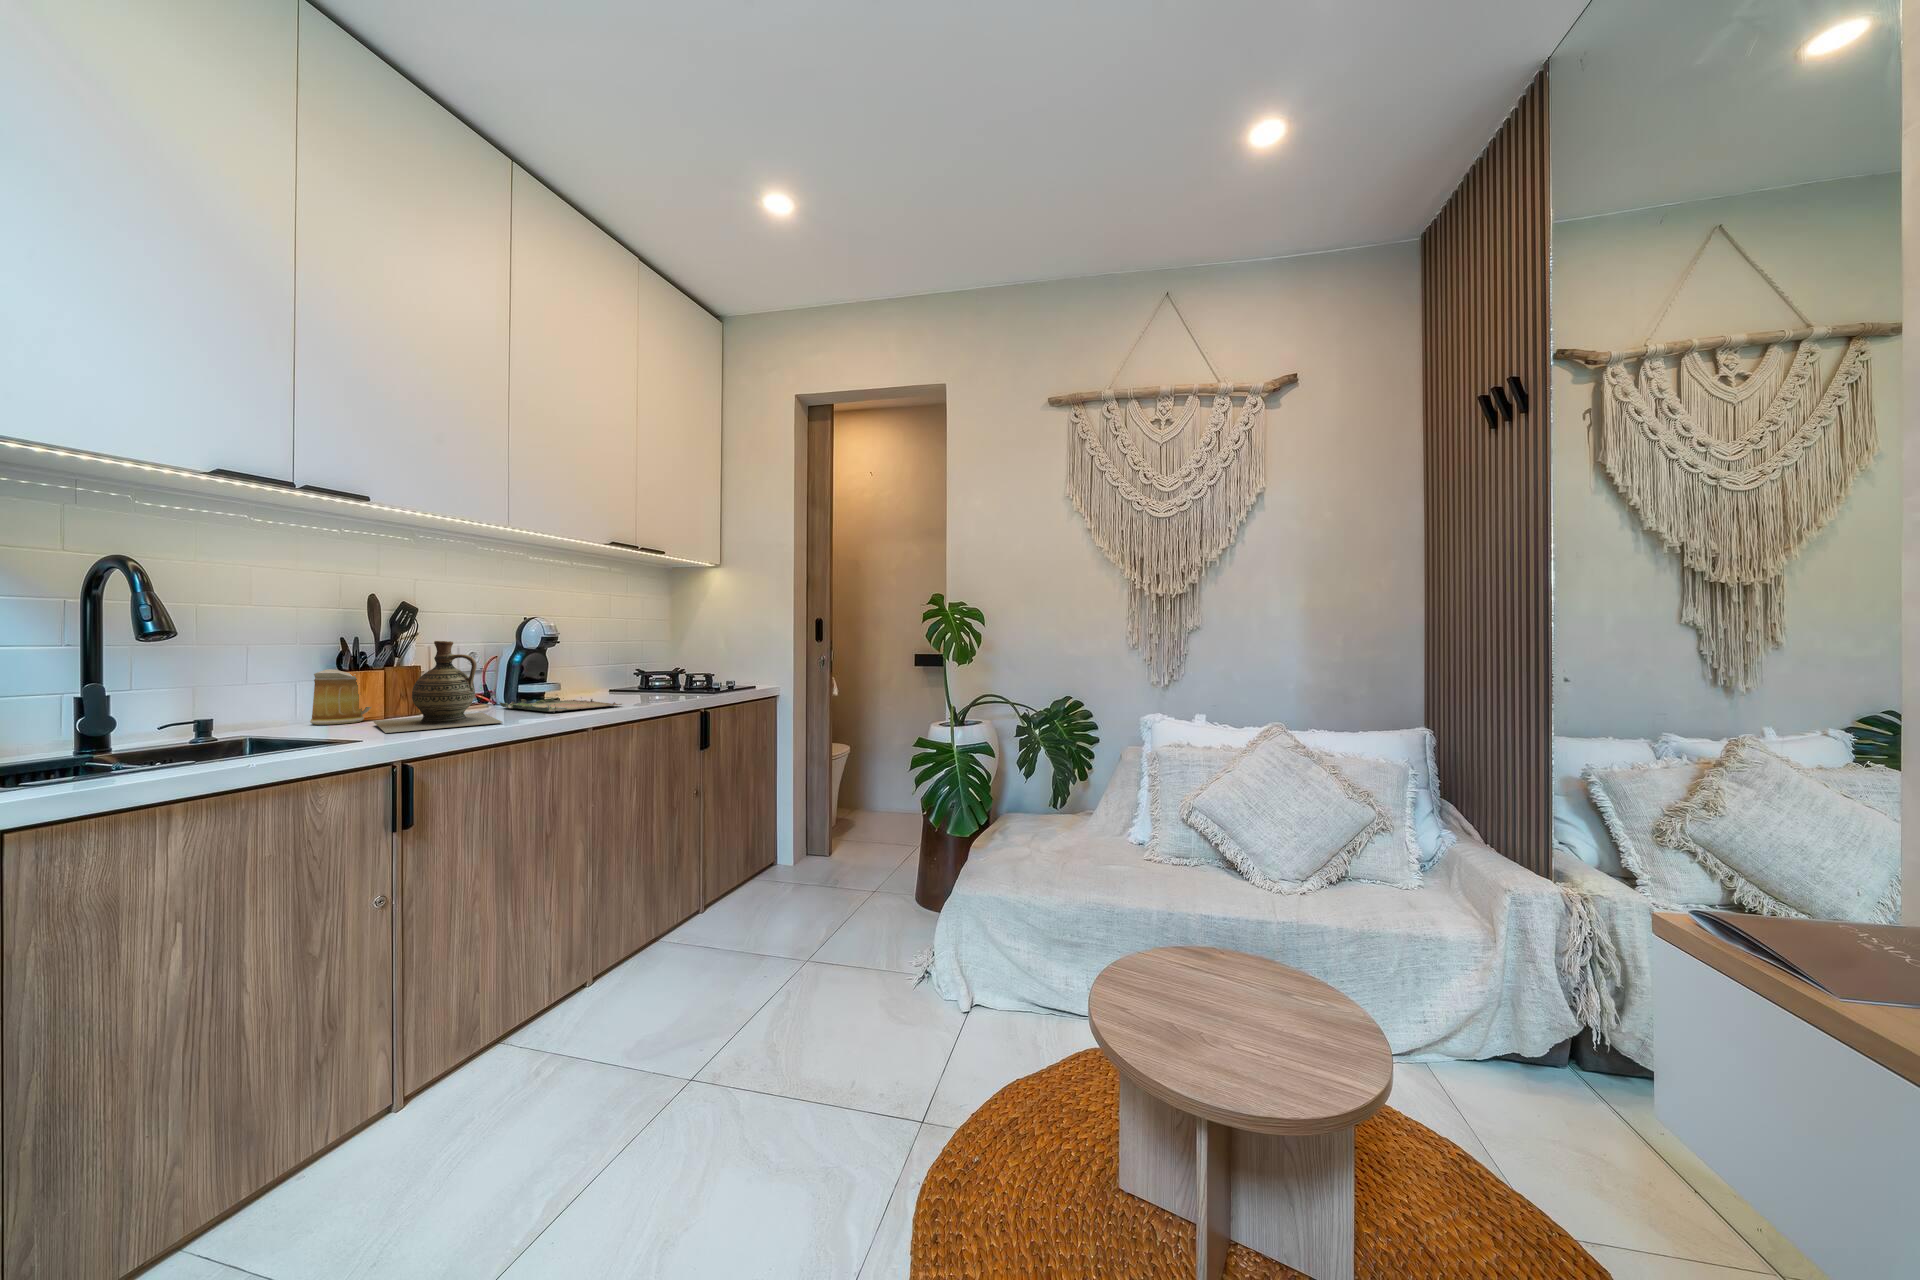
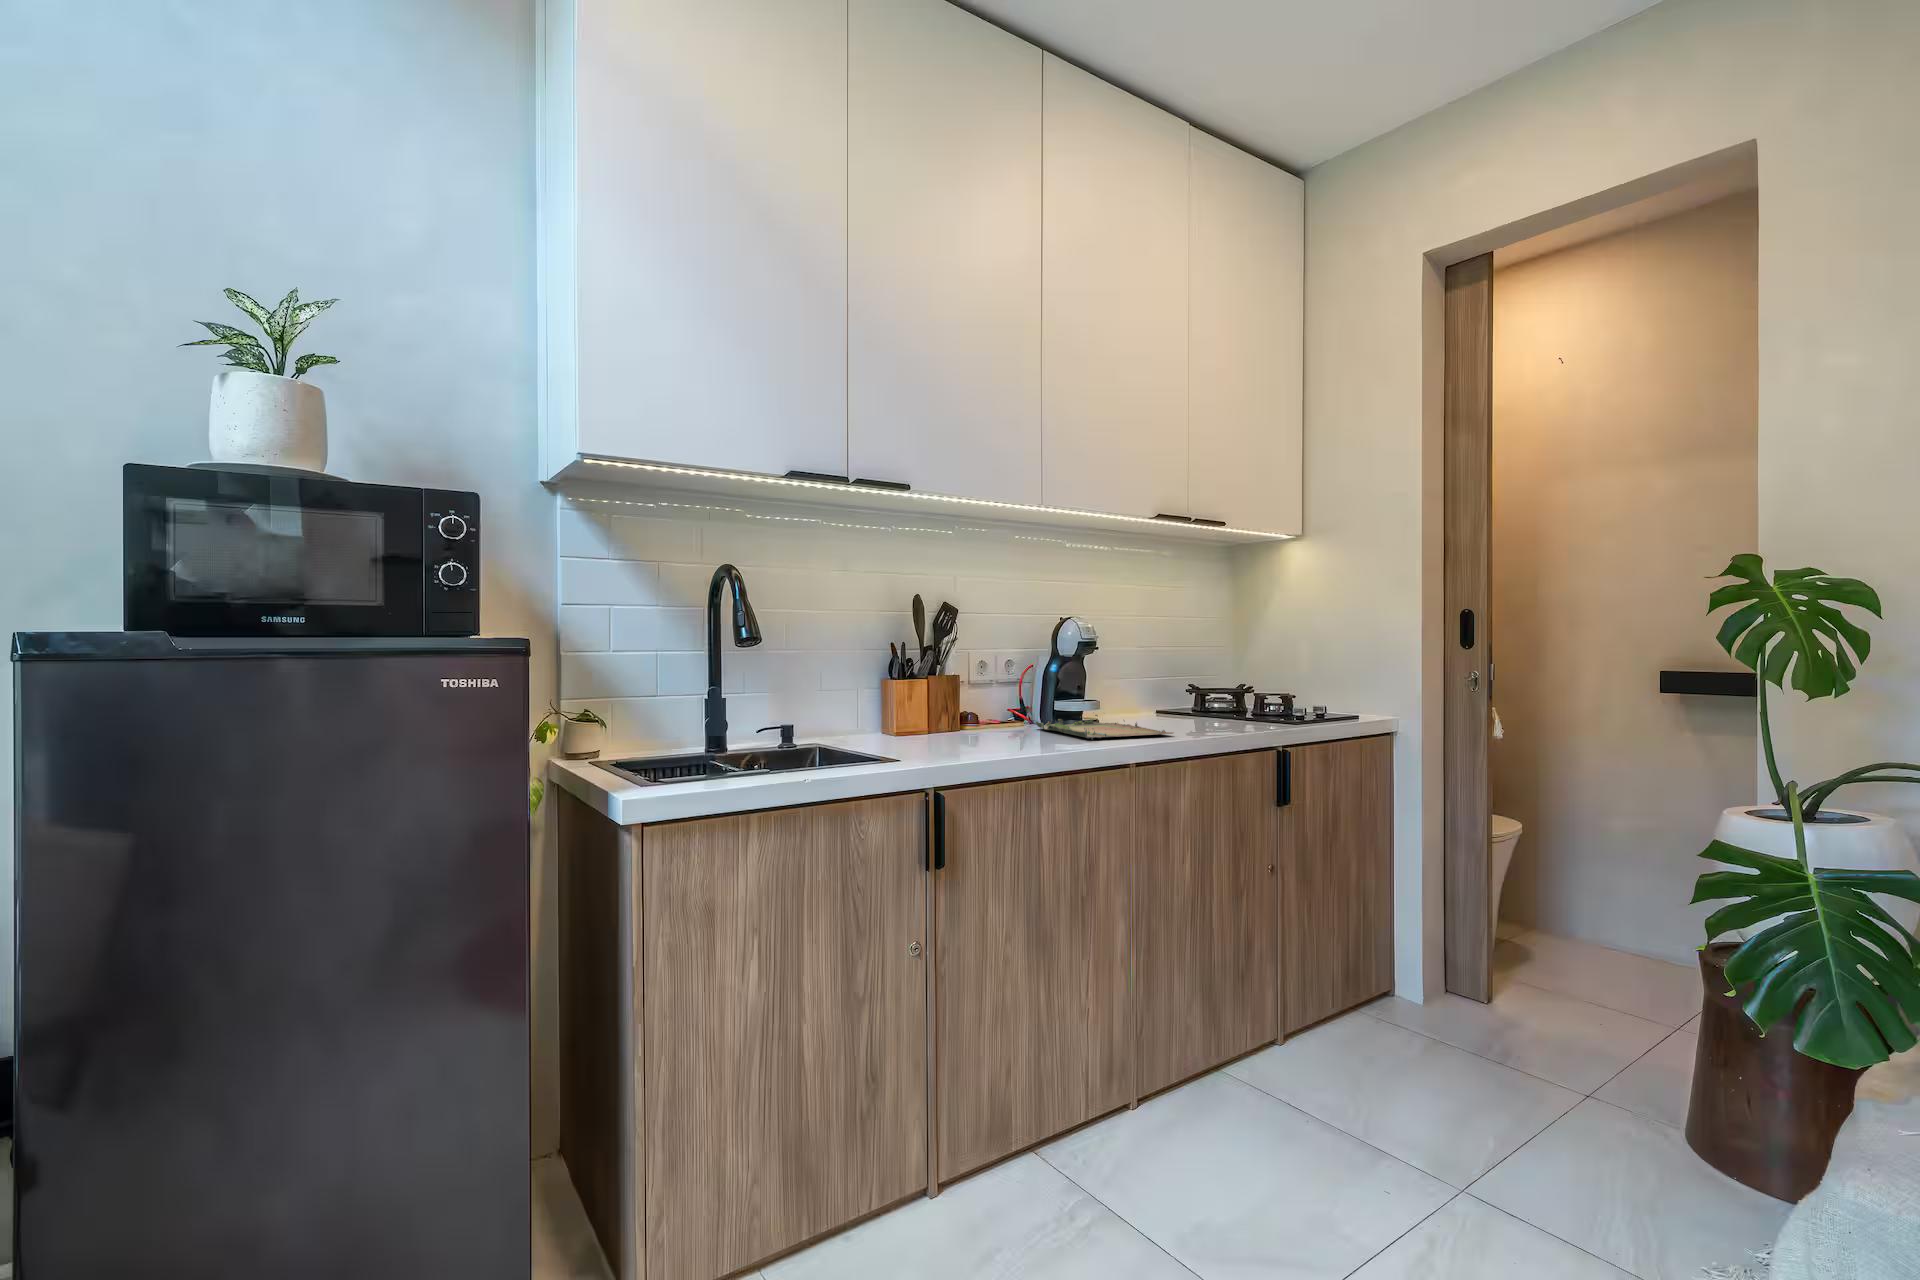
ceramic jug: present [373,641,502,733] -> none [914,646,1036,753]
mug: present [310,669,371,725] -> none [866,677,917,737]

